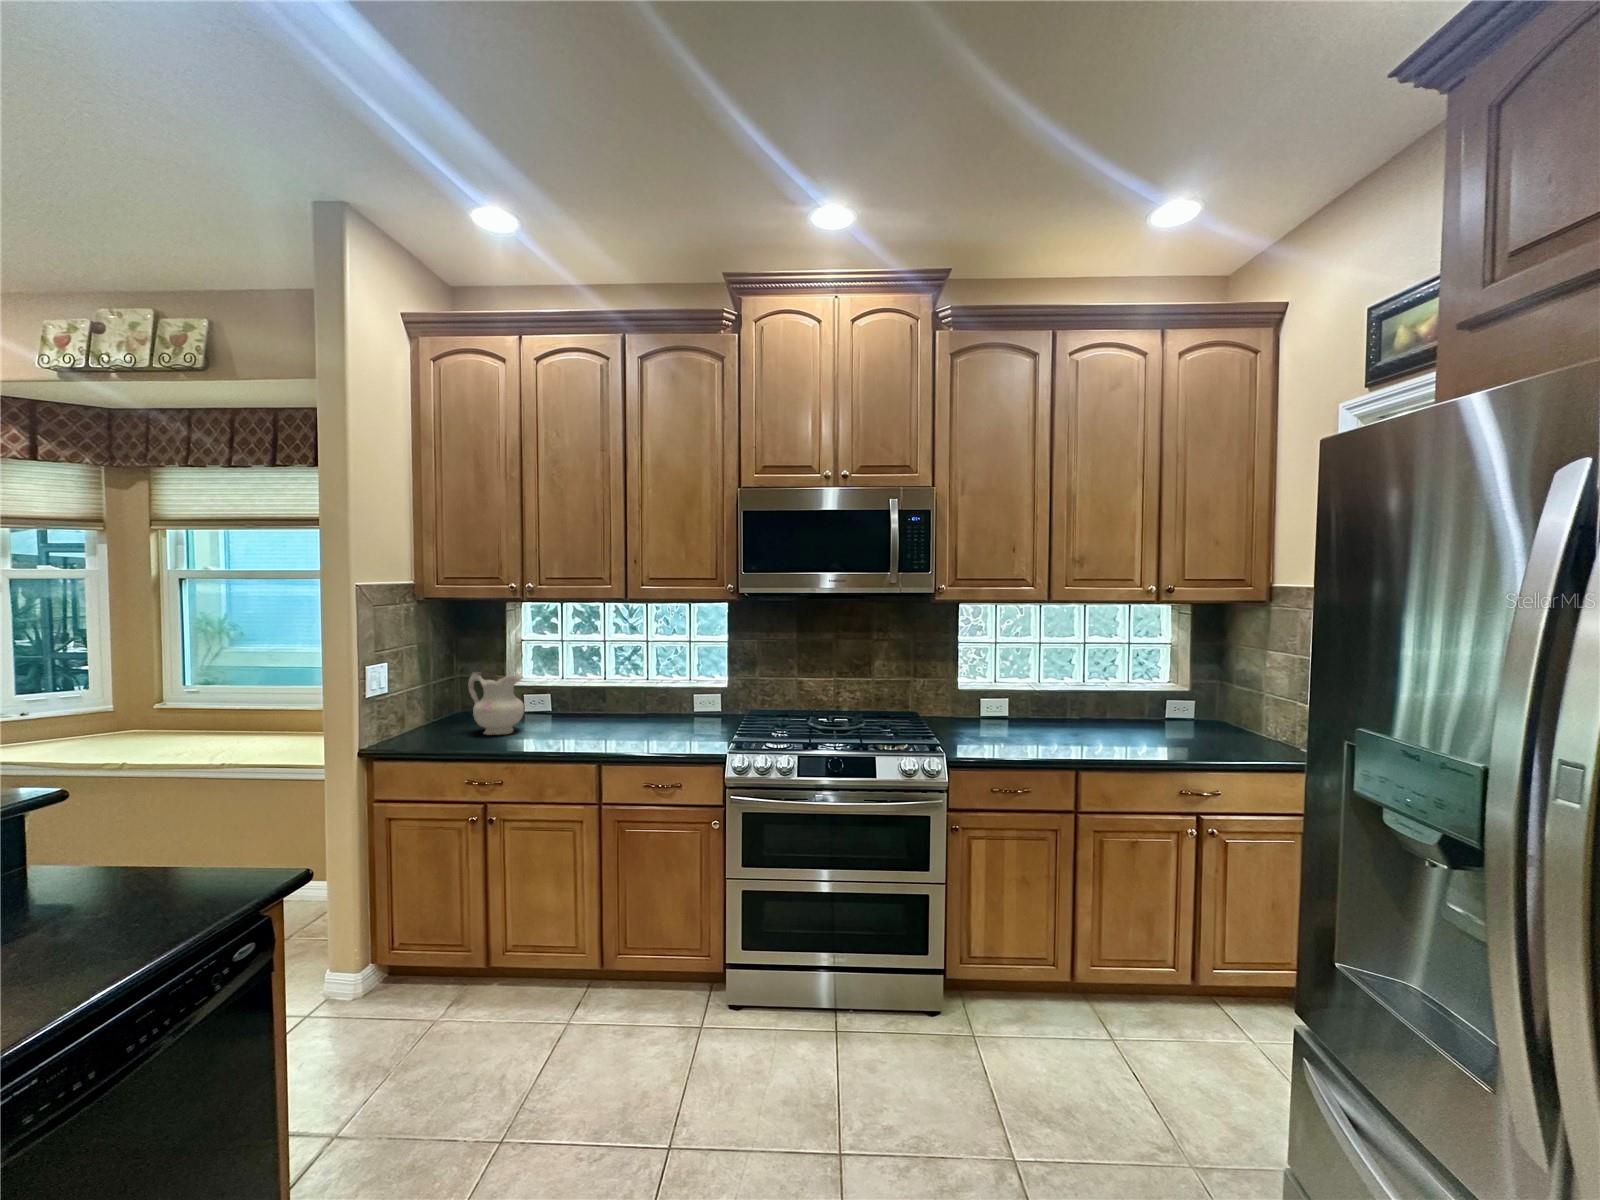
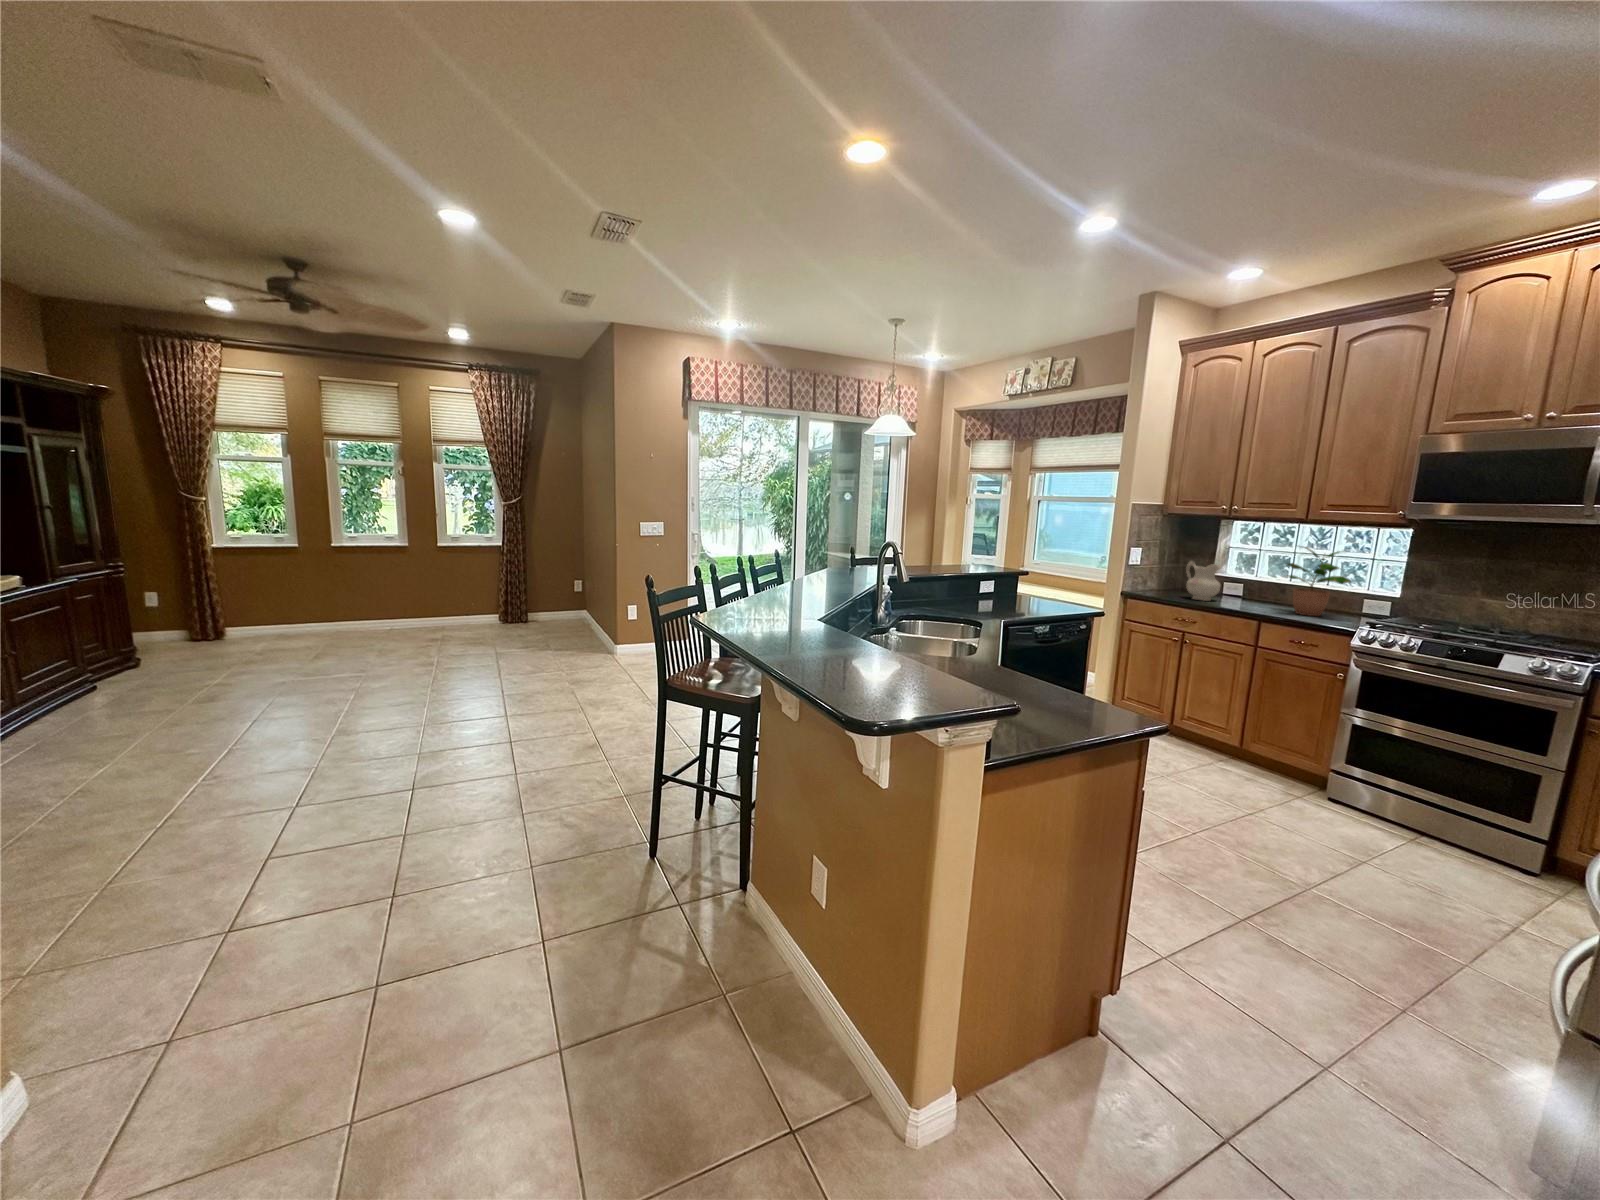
potted plant: none [604,635,688,732] -> present [1287,547,1351,616]

